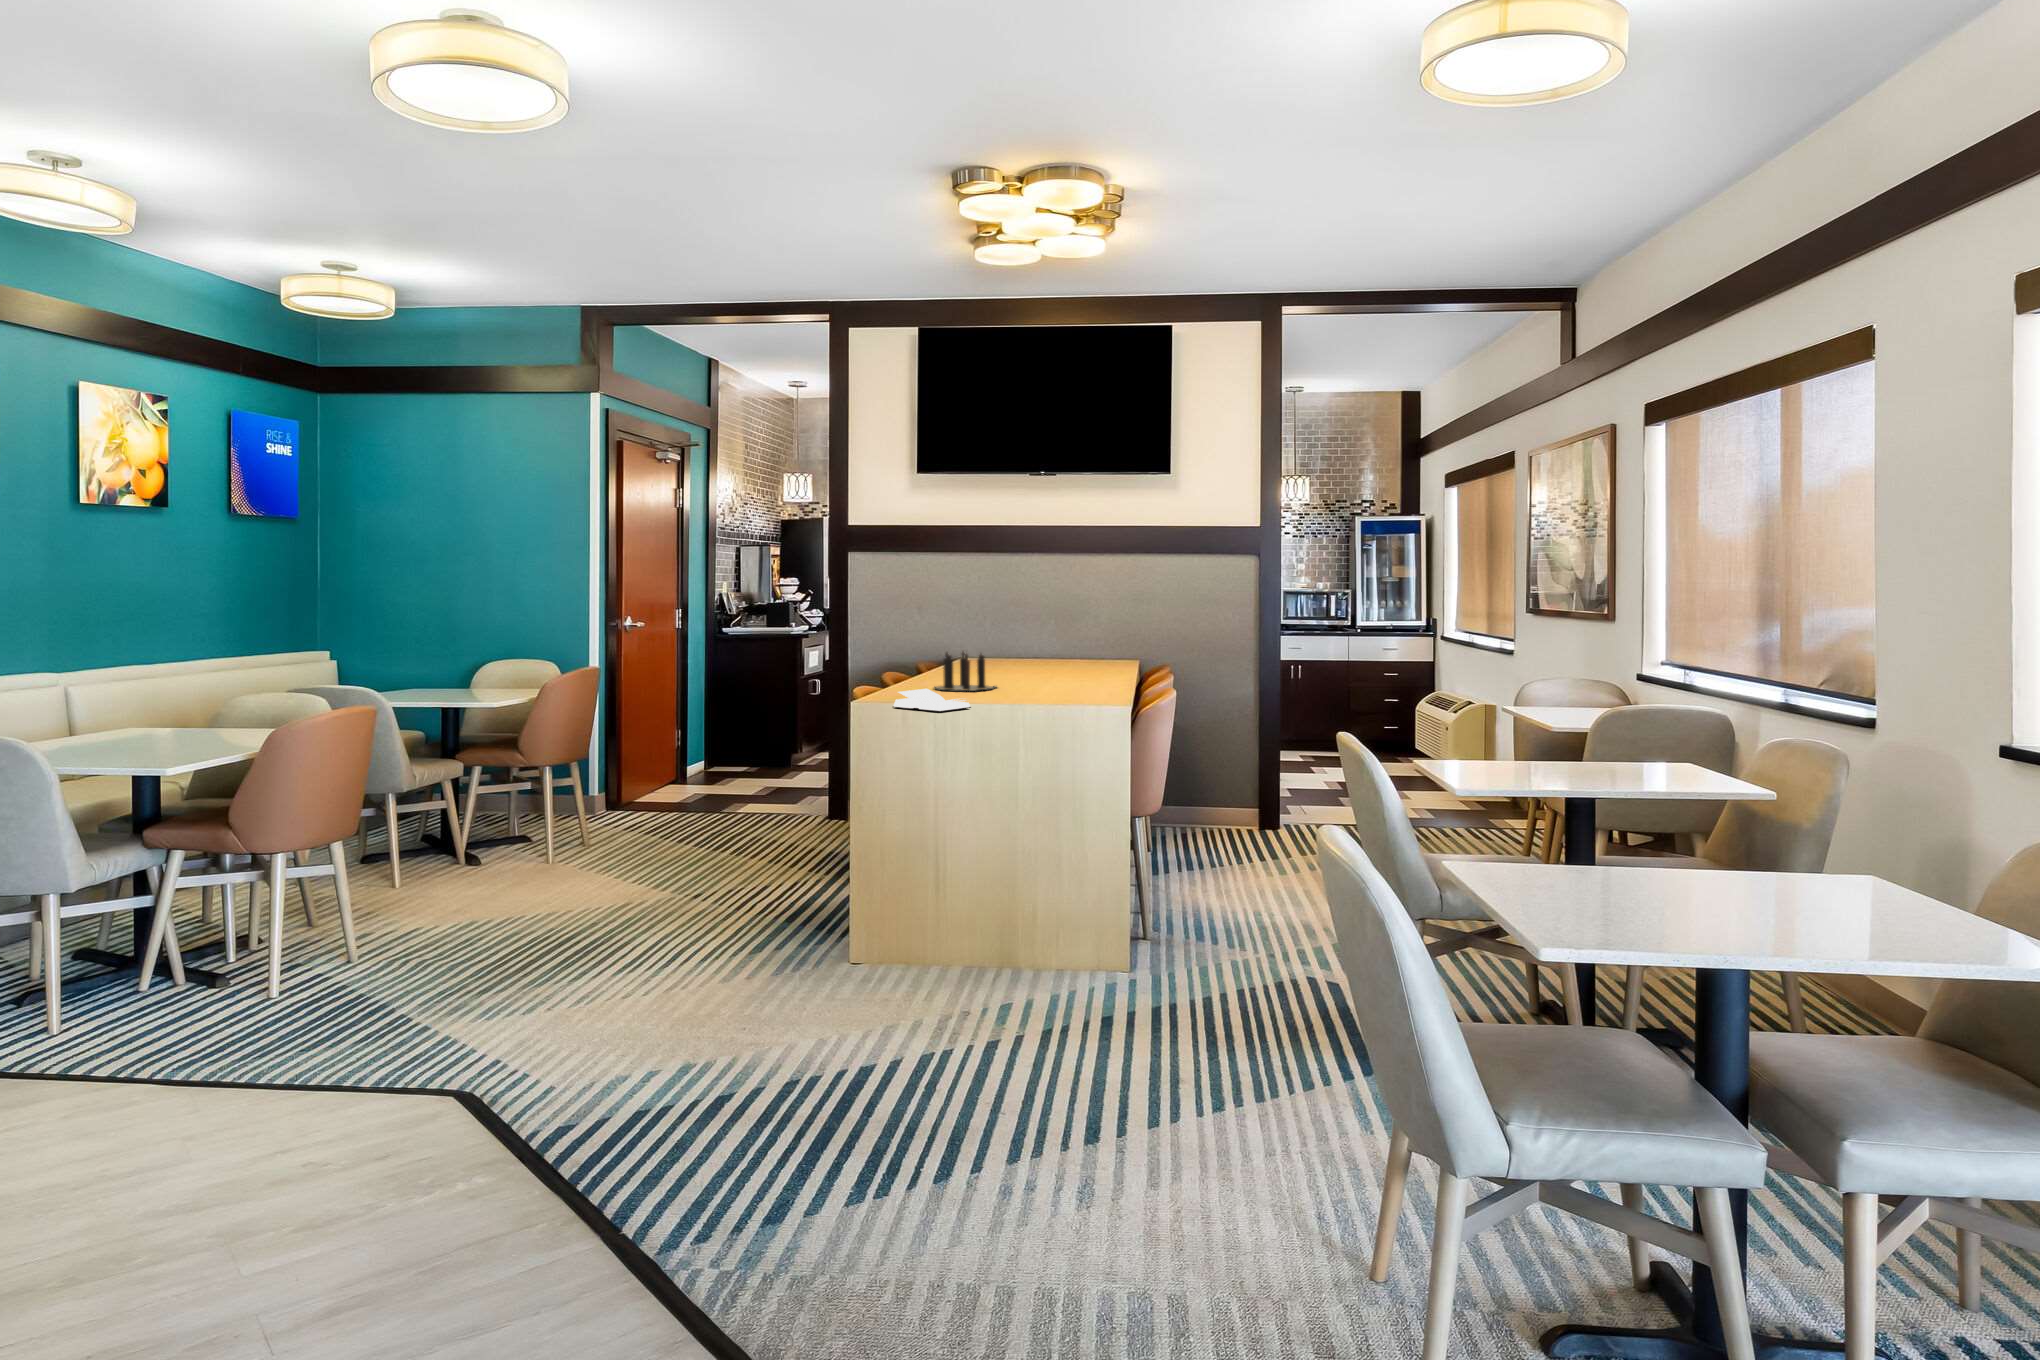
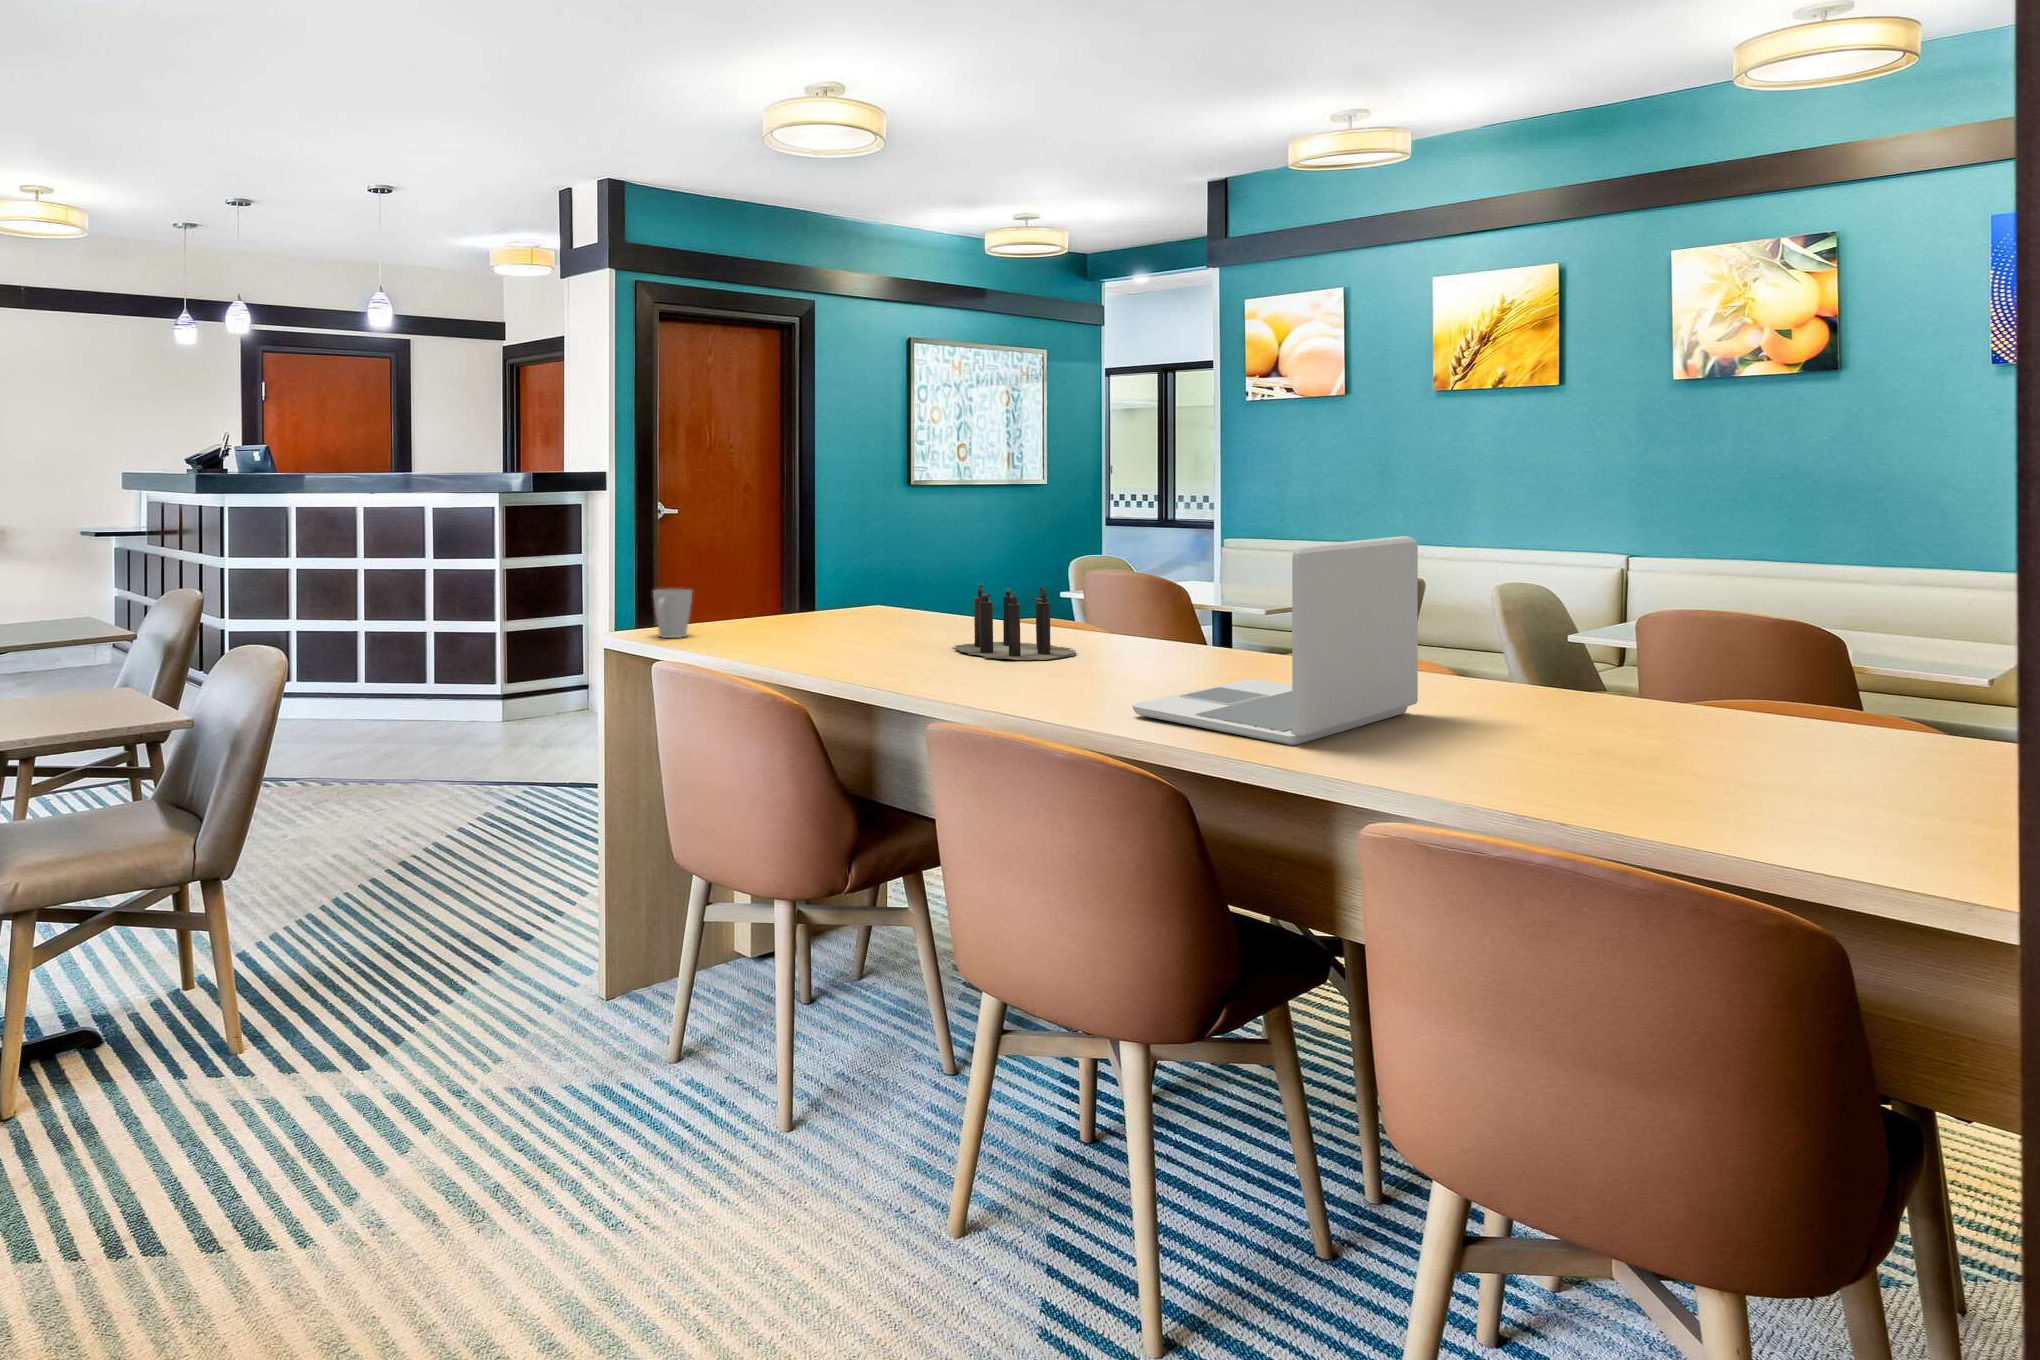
laptop: none [993,606,1082,675] -> present [1132,536,1418,745]
mug: none [1053,675,1090,711] -> present [653,589,692,638]
book: present [893,689,971,712] -> none [778,599,865,626]

